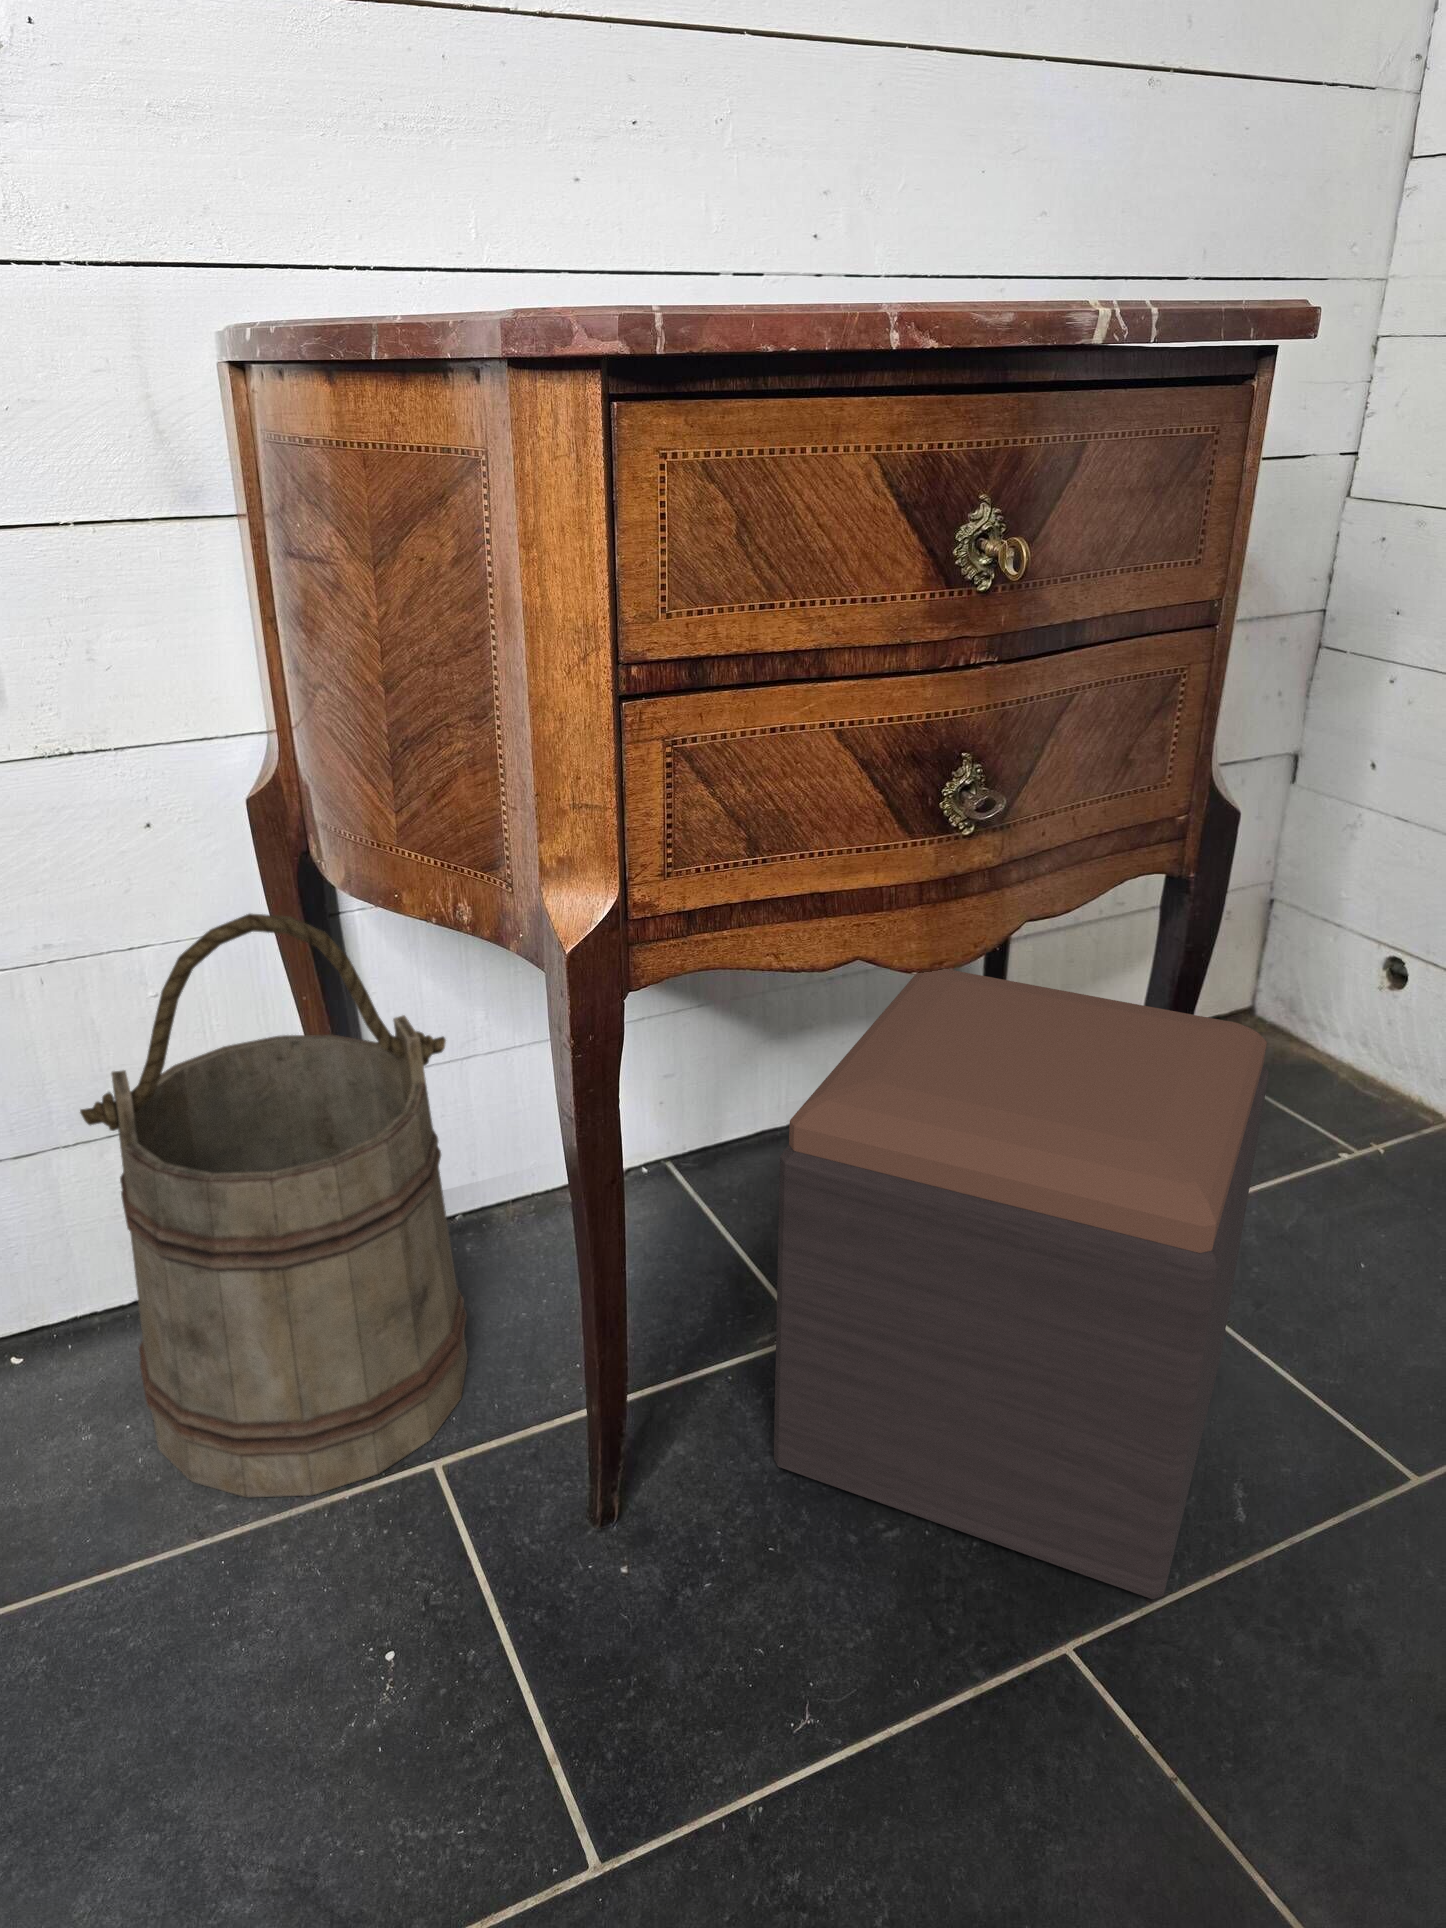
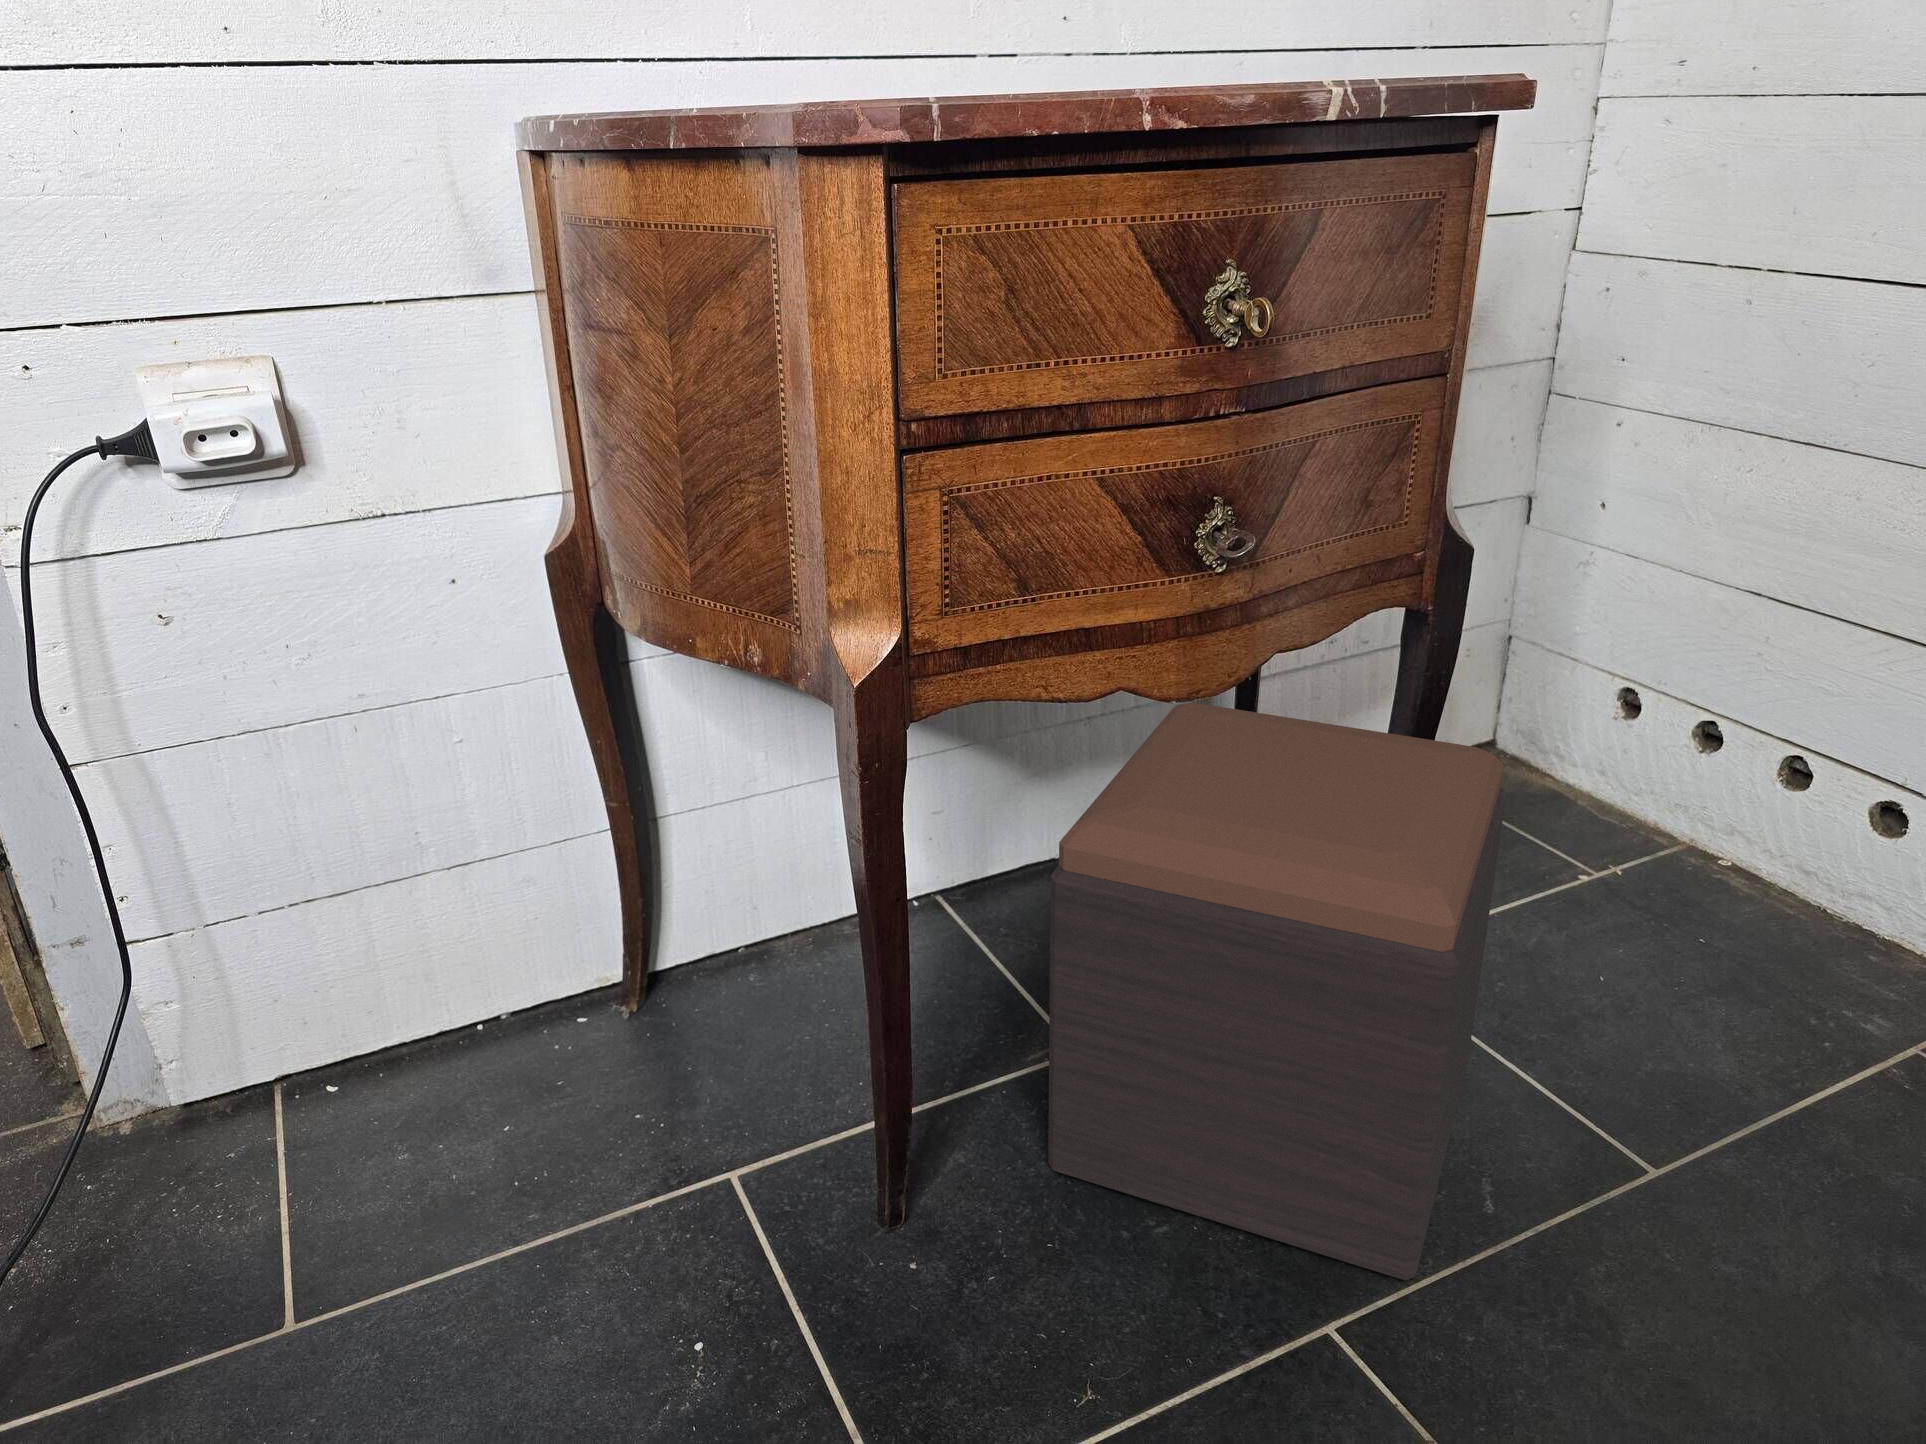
bucket: present [80,914,468,1498] -> none [400,661,757,1206]

